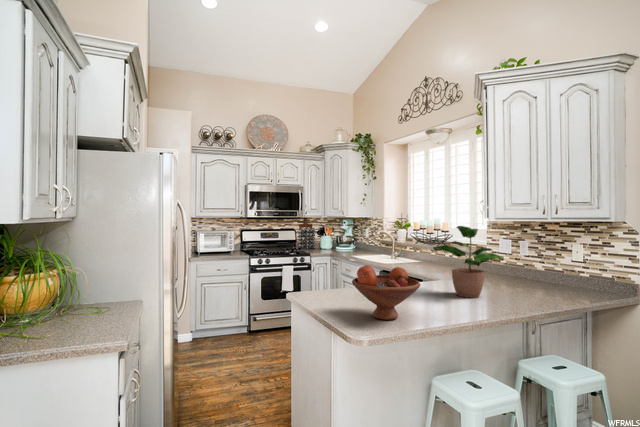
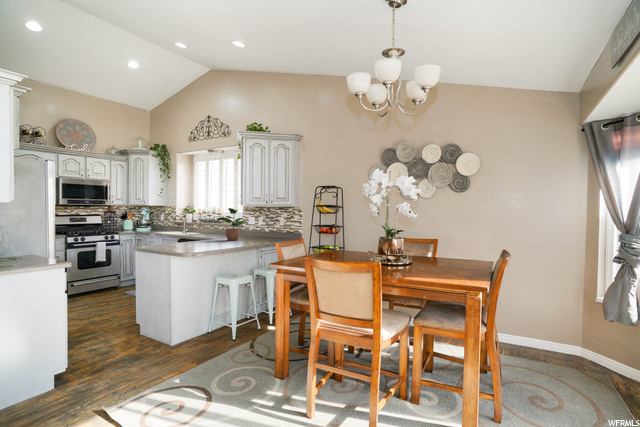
fruit bowl: present [352,265,420,320] -> none [184,225,214,246]

